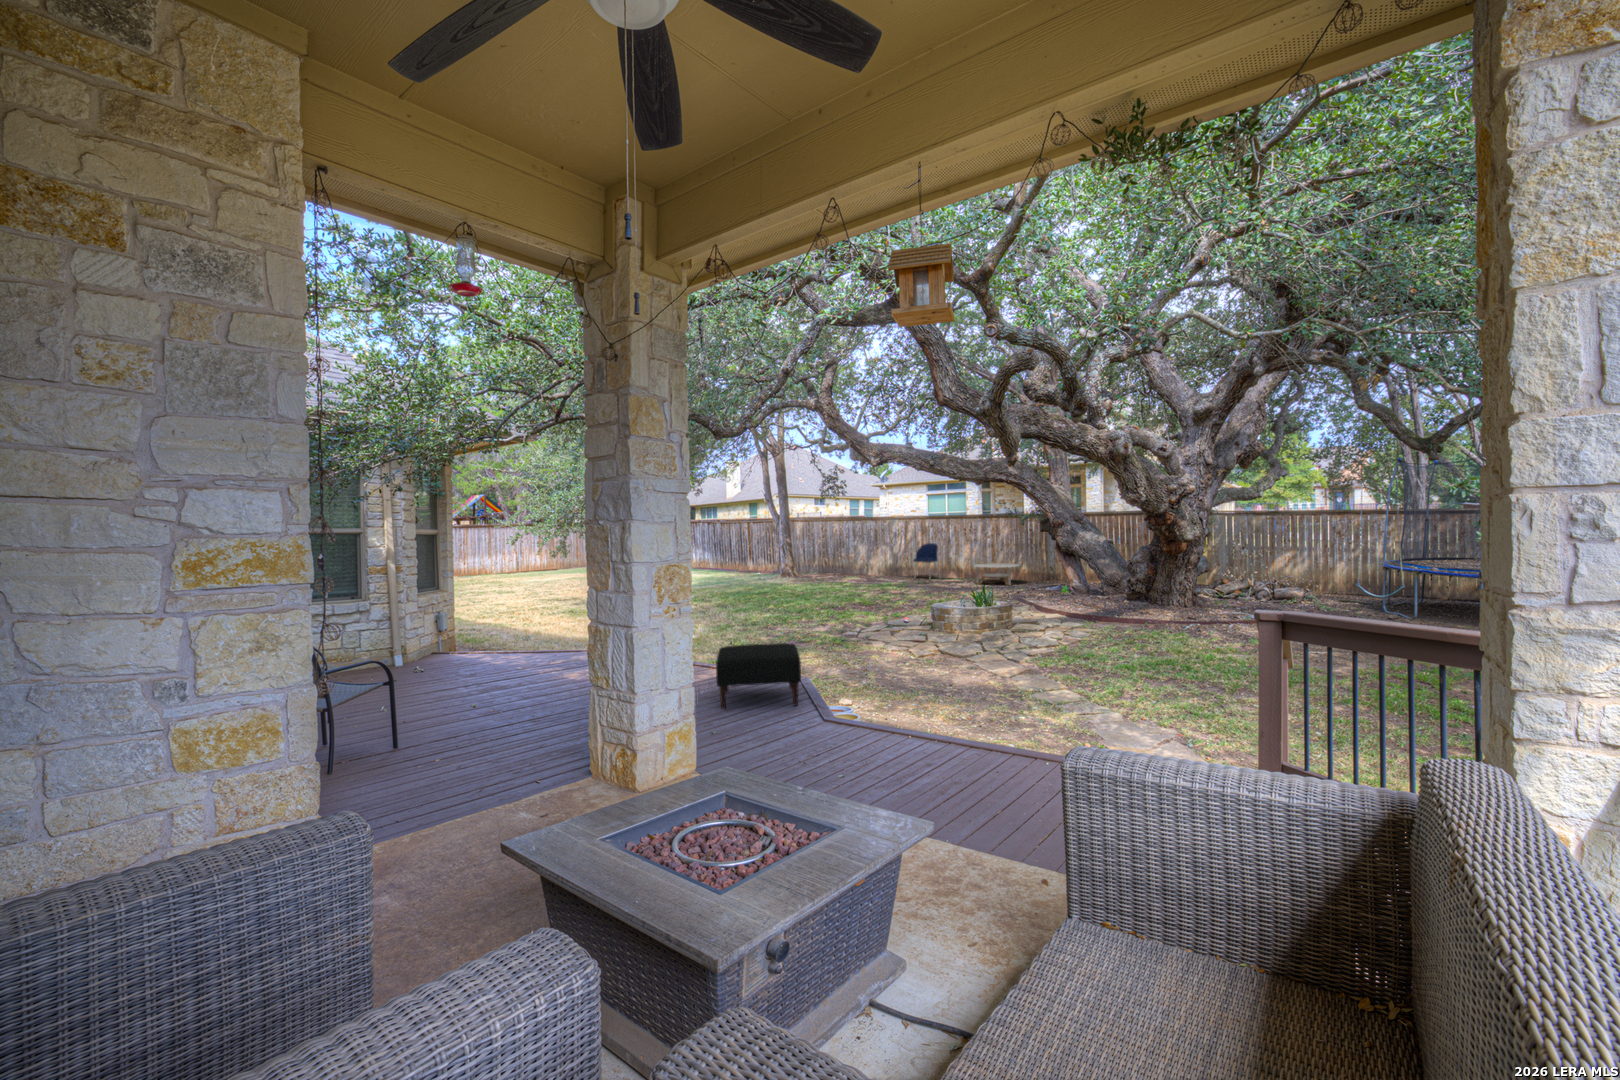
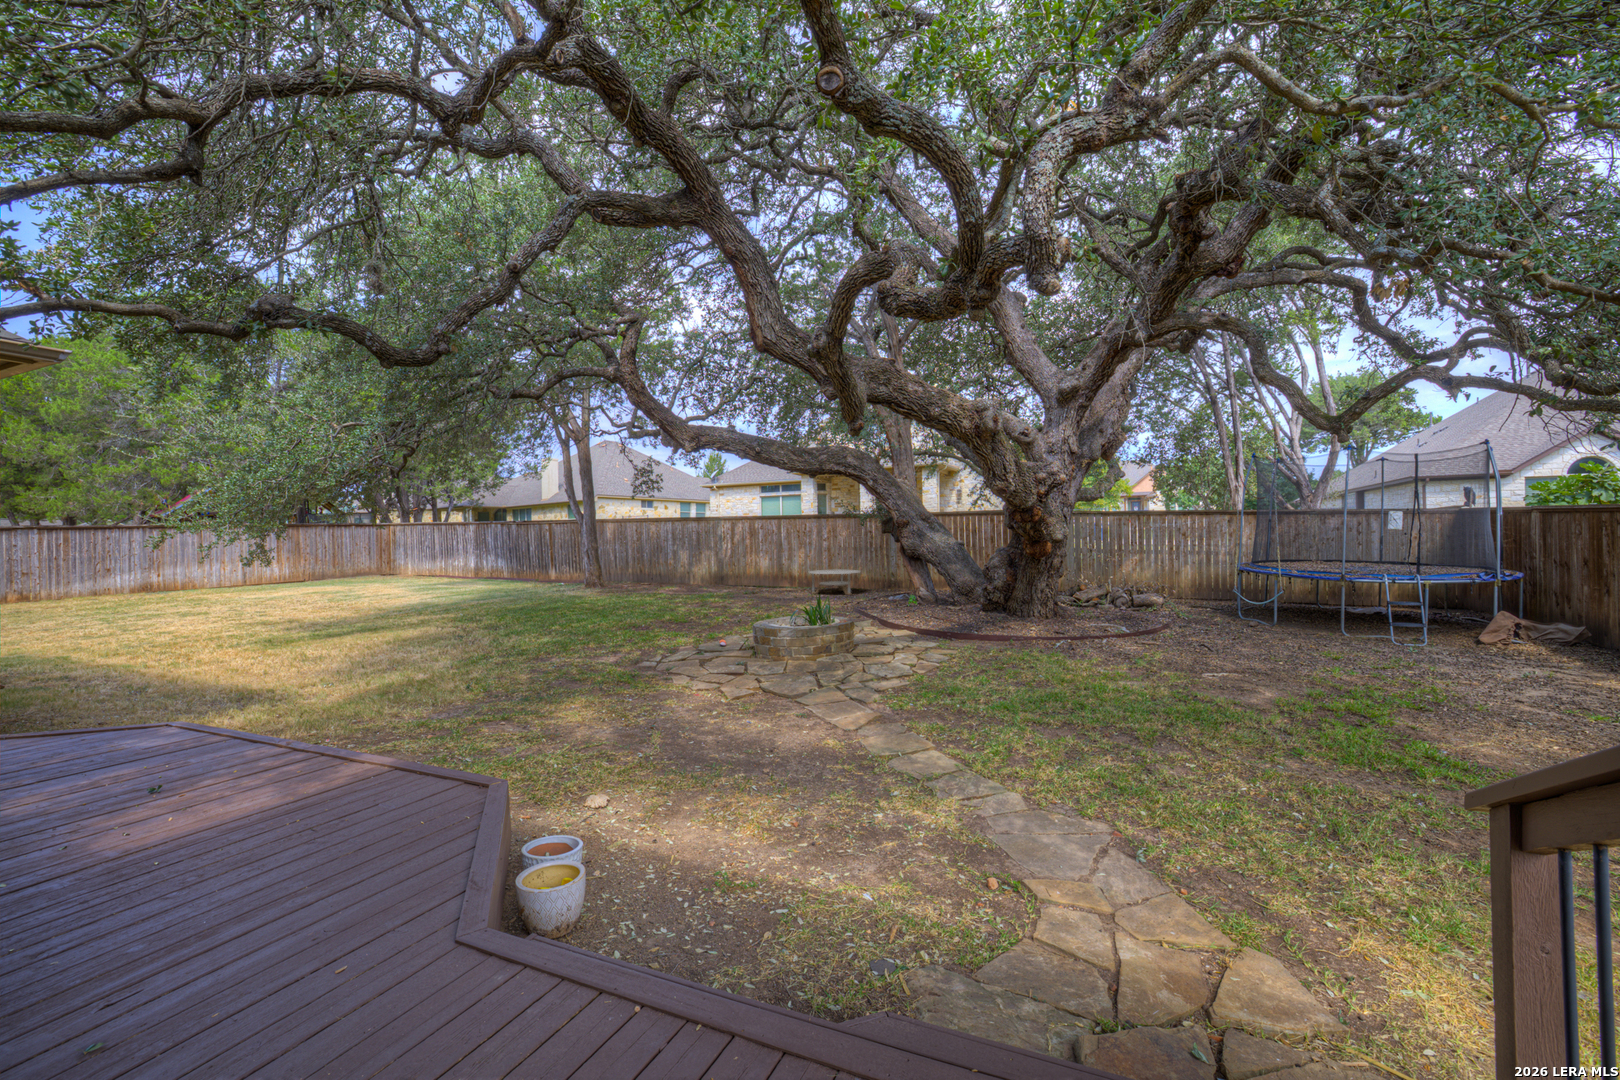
chair: present [913,543,938,578] -> none [739,547,772,590]
ottoman: present [716,643,801,709] -> none [210,721,462,898]

